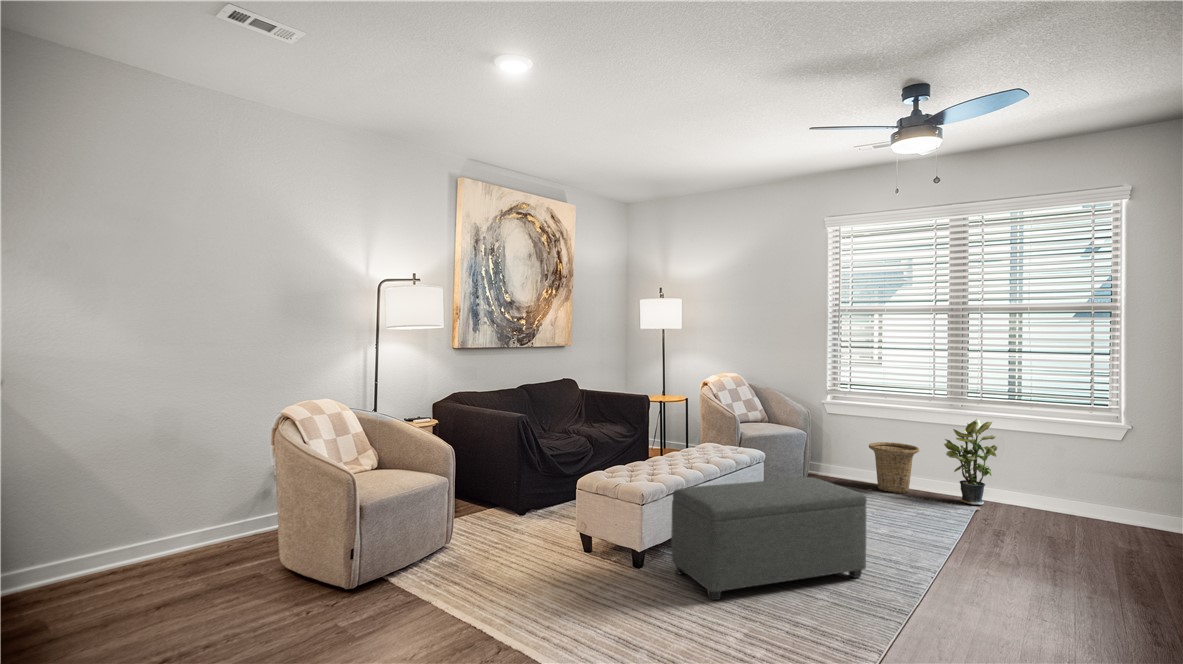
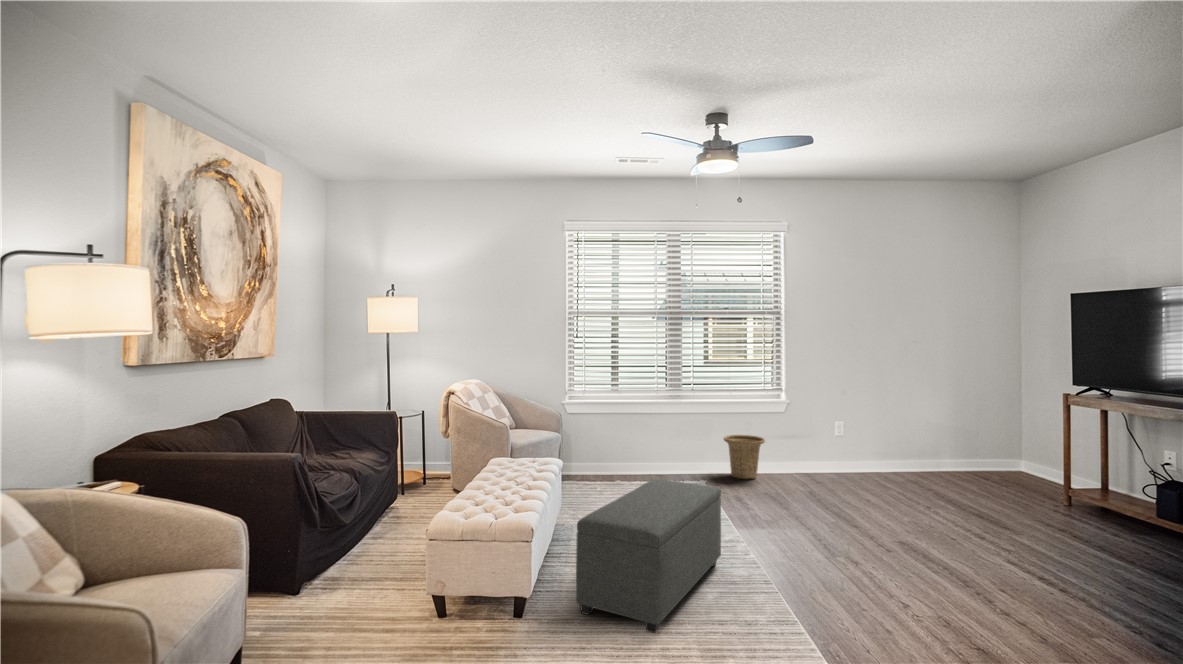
potted plant: present [944,419,997,505] -> none [666,405,704,477]
basket: present [869,442,919,493] -> present [724,435,765,479]

